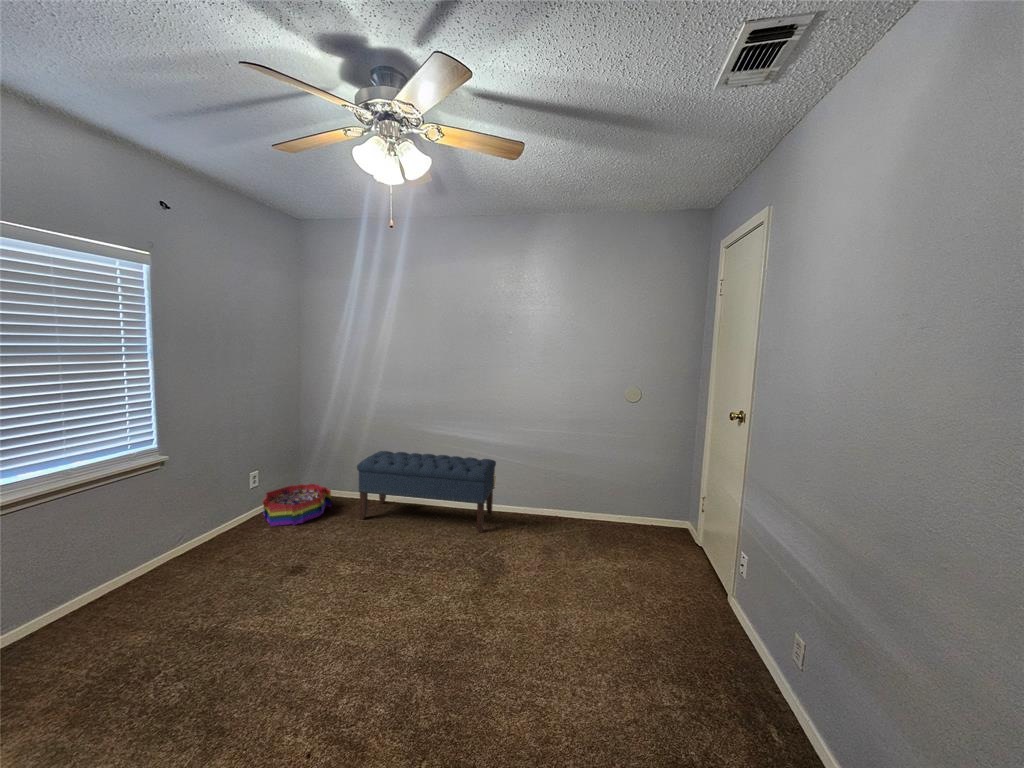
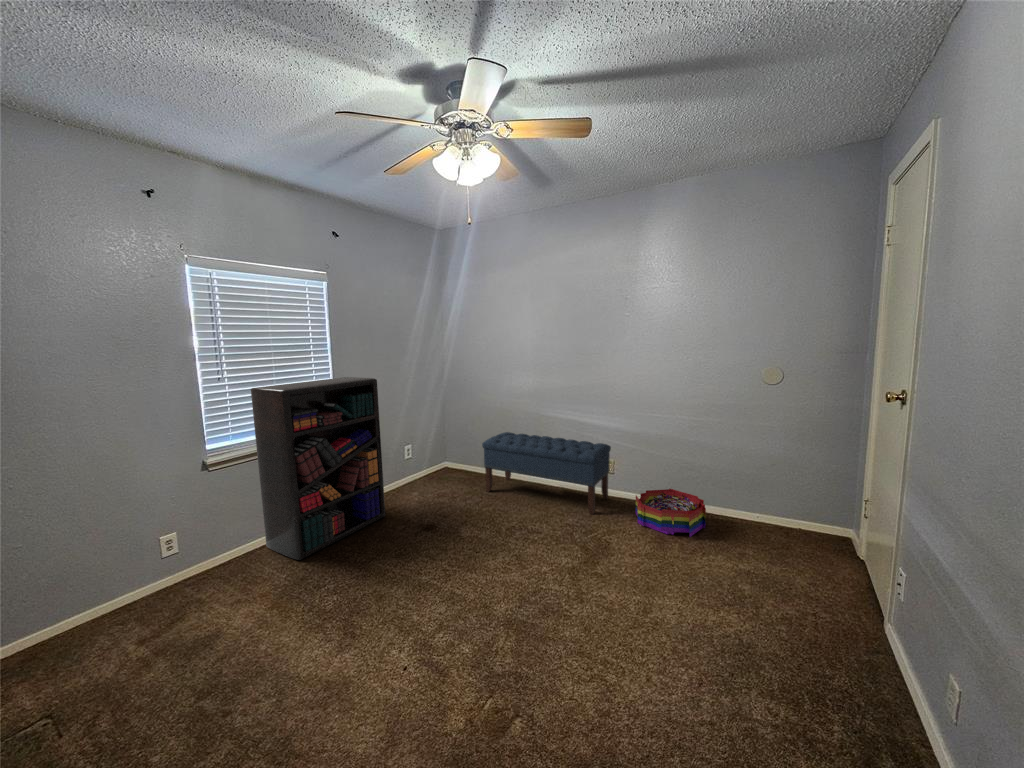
bookshelf: none [20,390,233,646] -> present [251,377,385,560]
storage bin: present [263,484,331,526] -> present [635,489,706,537]

